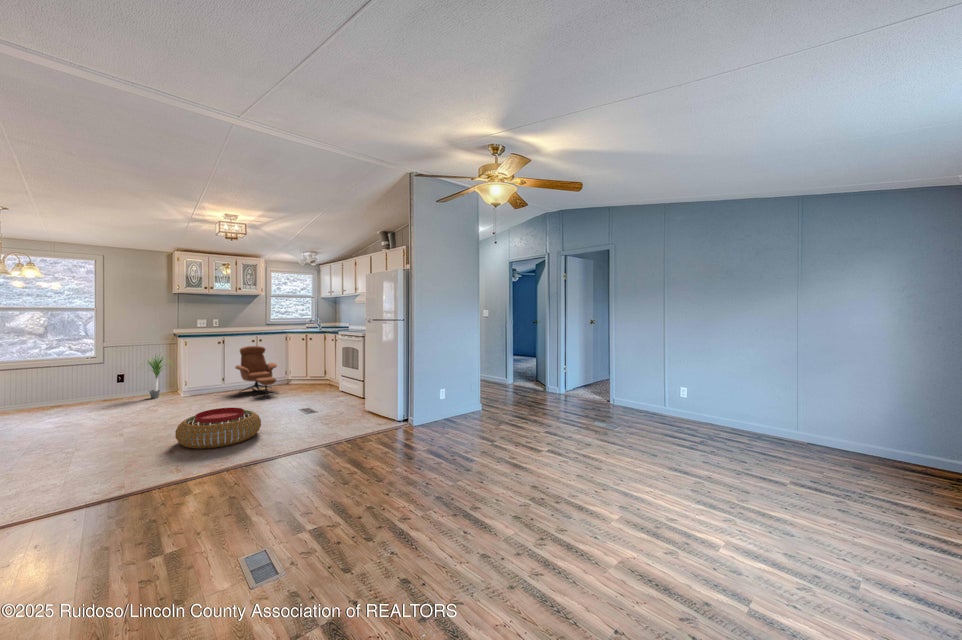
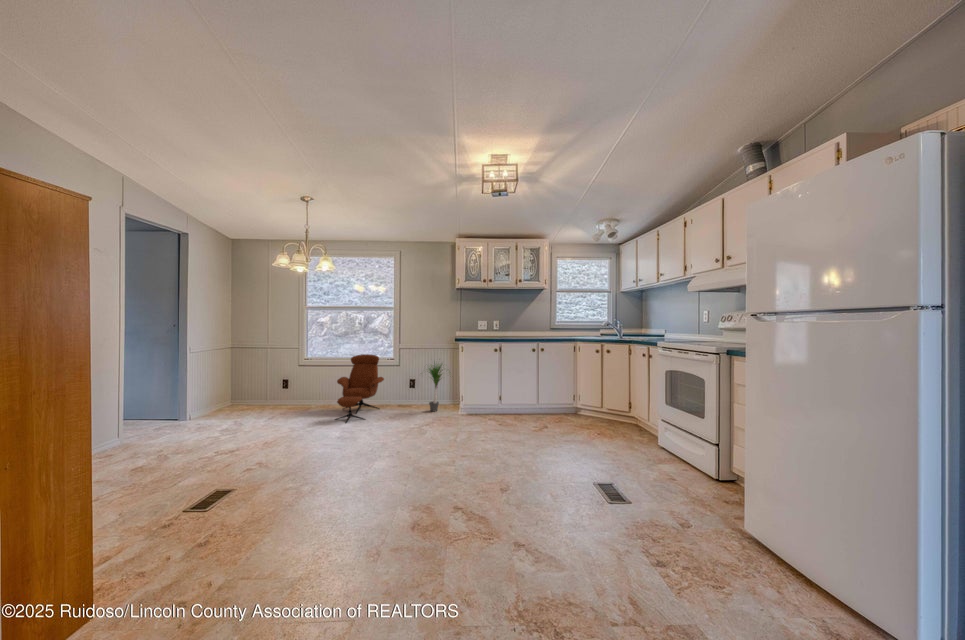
lounge chair: present [235,346,277,397] -> present [337,354,384,423]
pouf: present [175,408,261,449] -> none [387,471,521,570]

